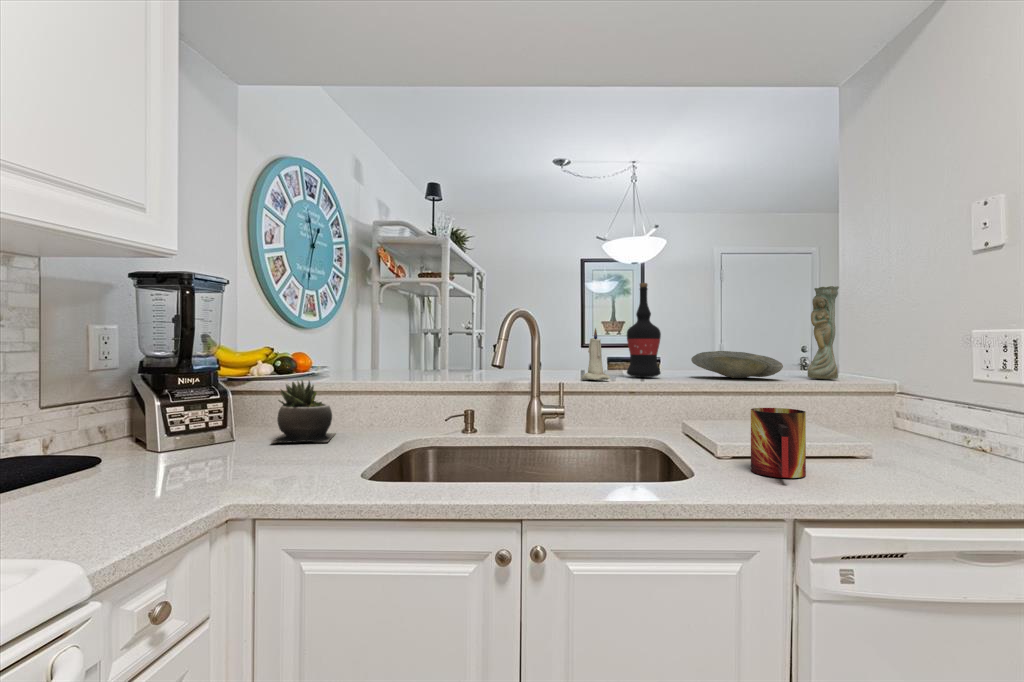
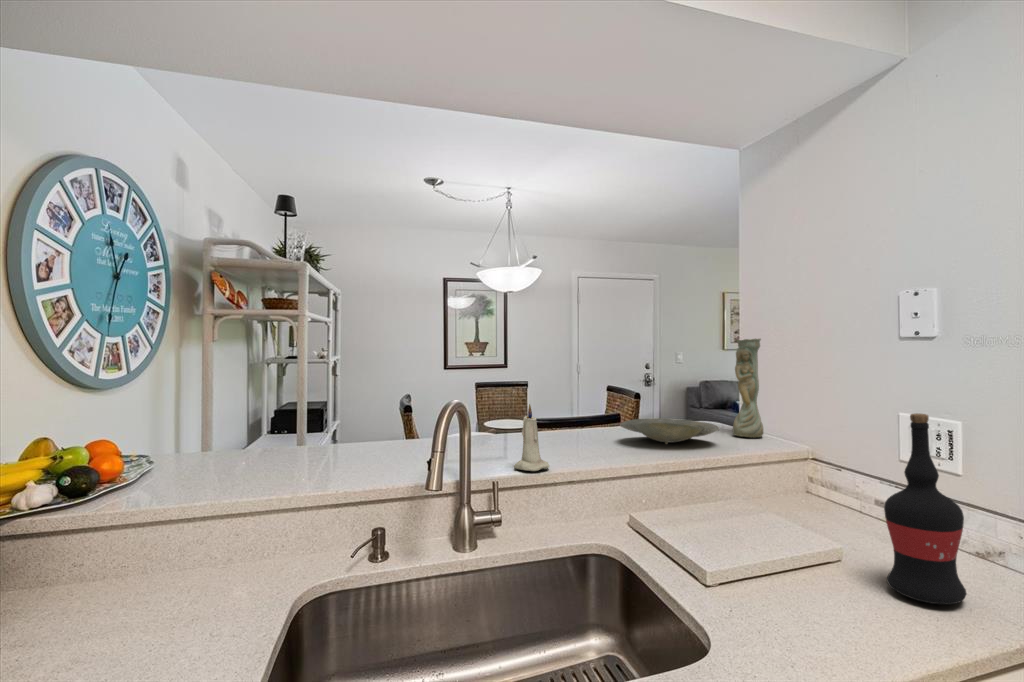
wine bottle: present [627,283,661,377] -> present [884,413,967,604]
succulent plant: present [271,381,335,443] -> none [47,523,169,646]
mug: present [751,408,806,478] -> none [768,527,843,640]

